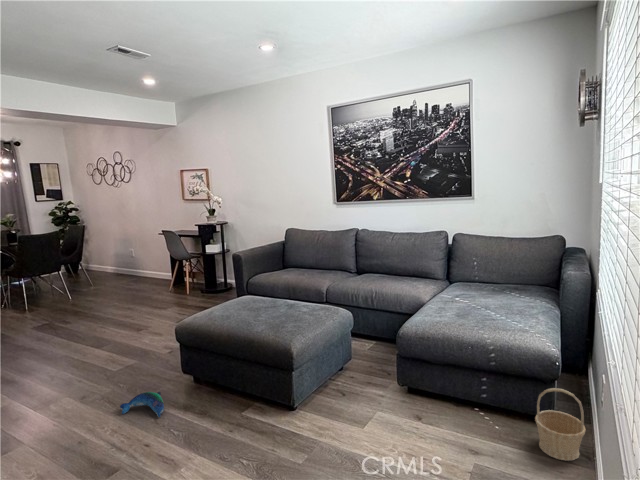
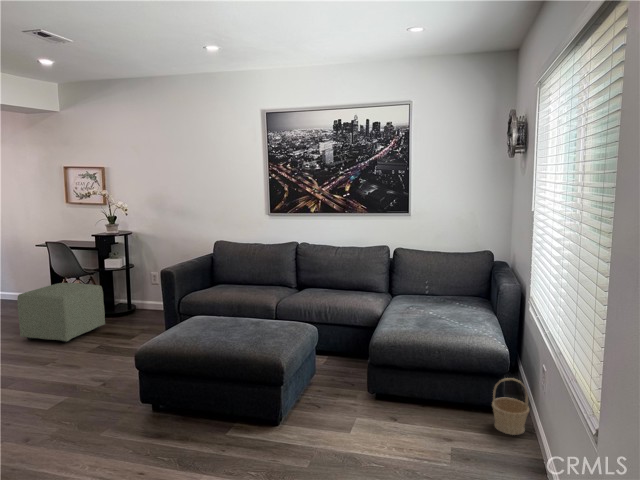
ottoman: none [133,265,201,314] -> present [17,283,105,343]
plush toy: present [120,392,164,417] -> none [83,423,139,452]

